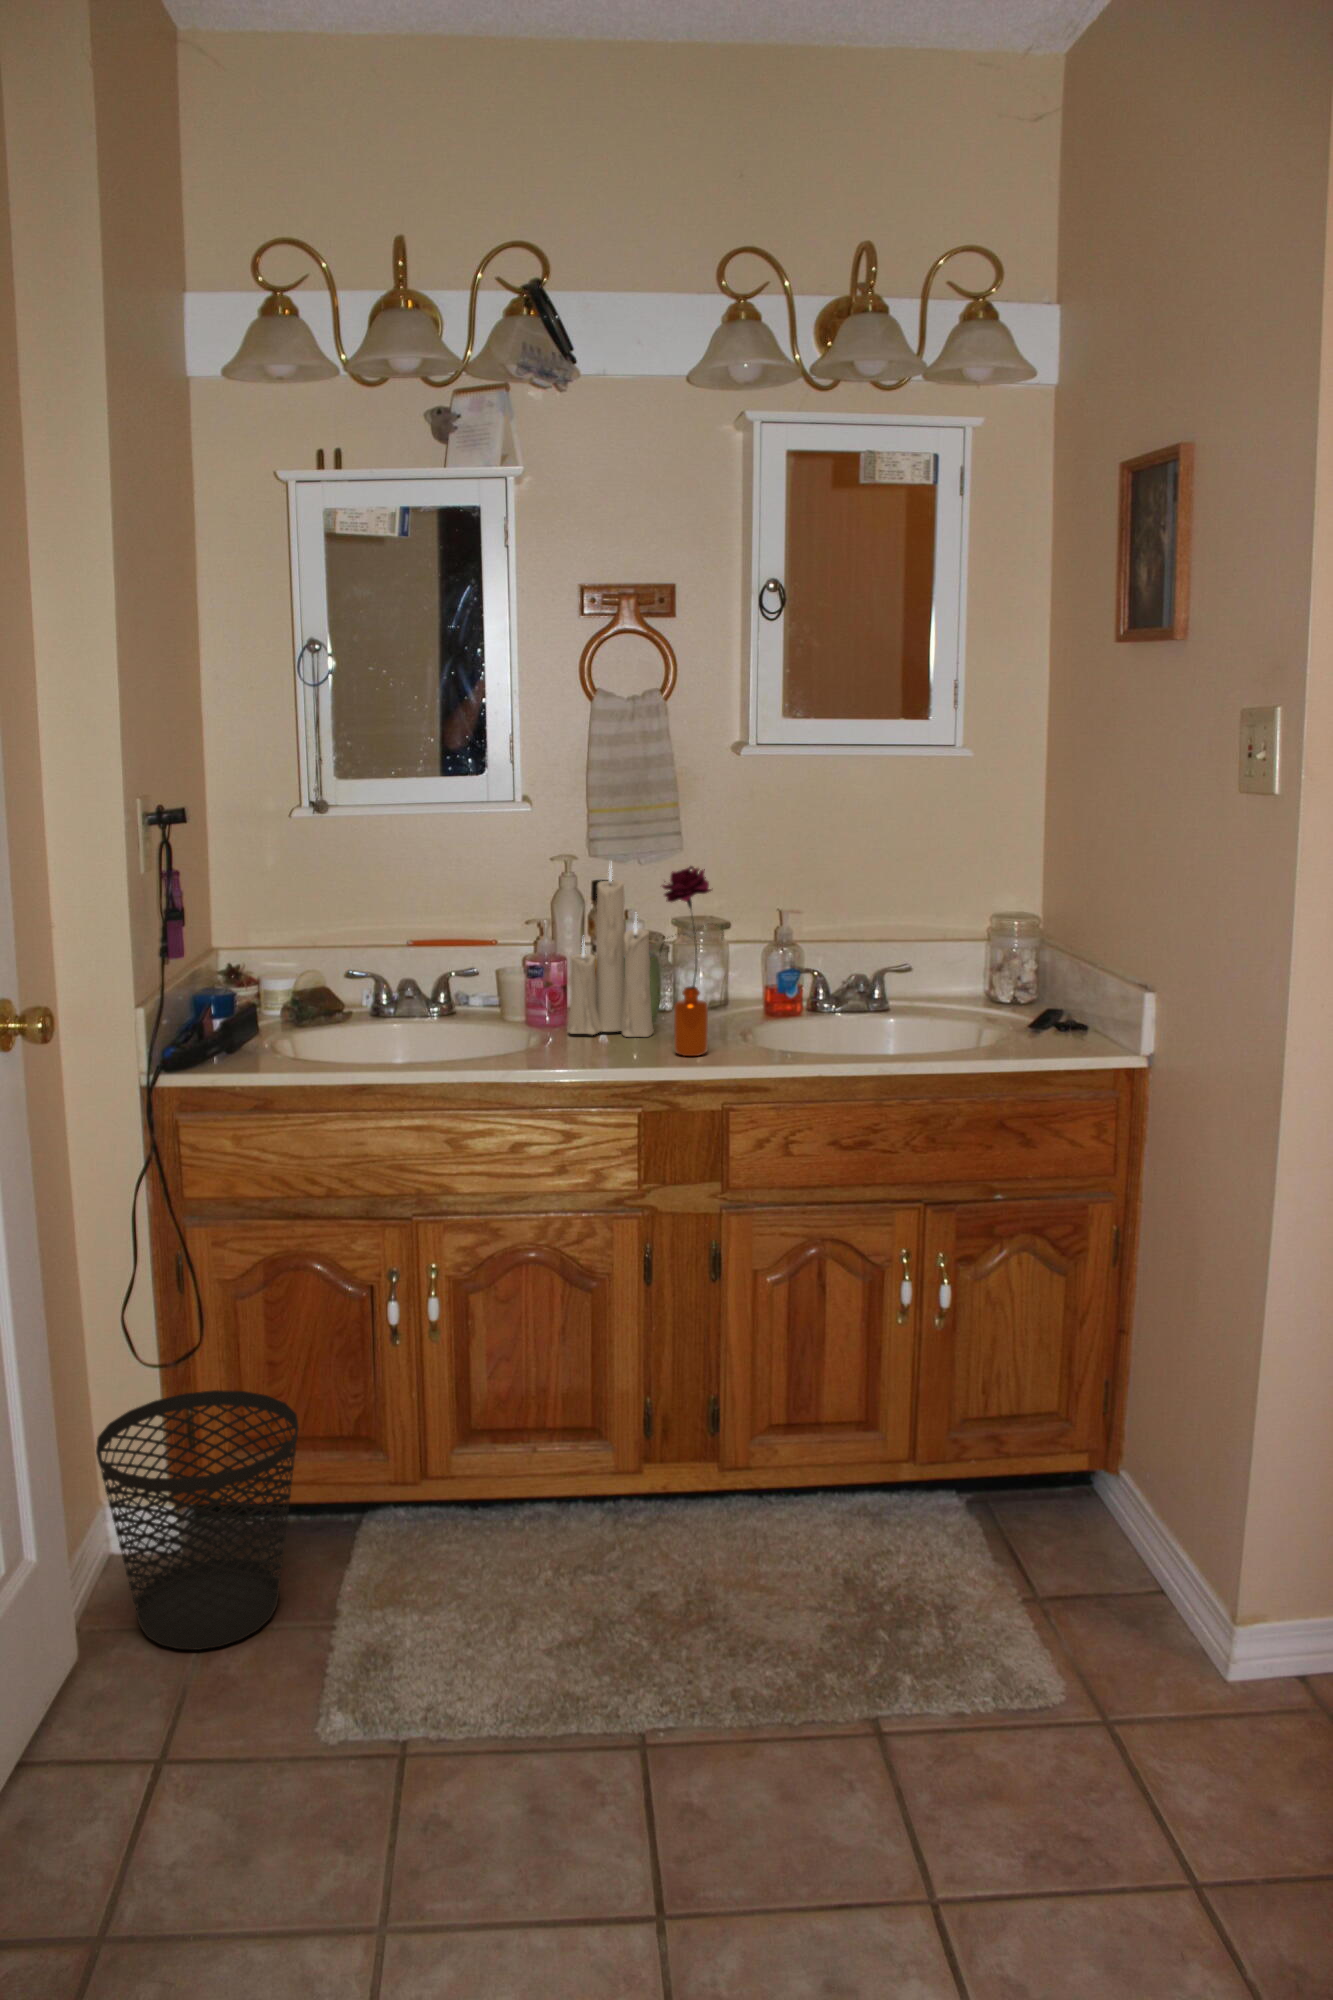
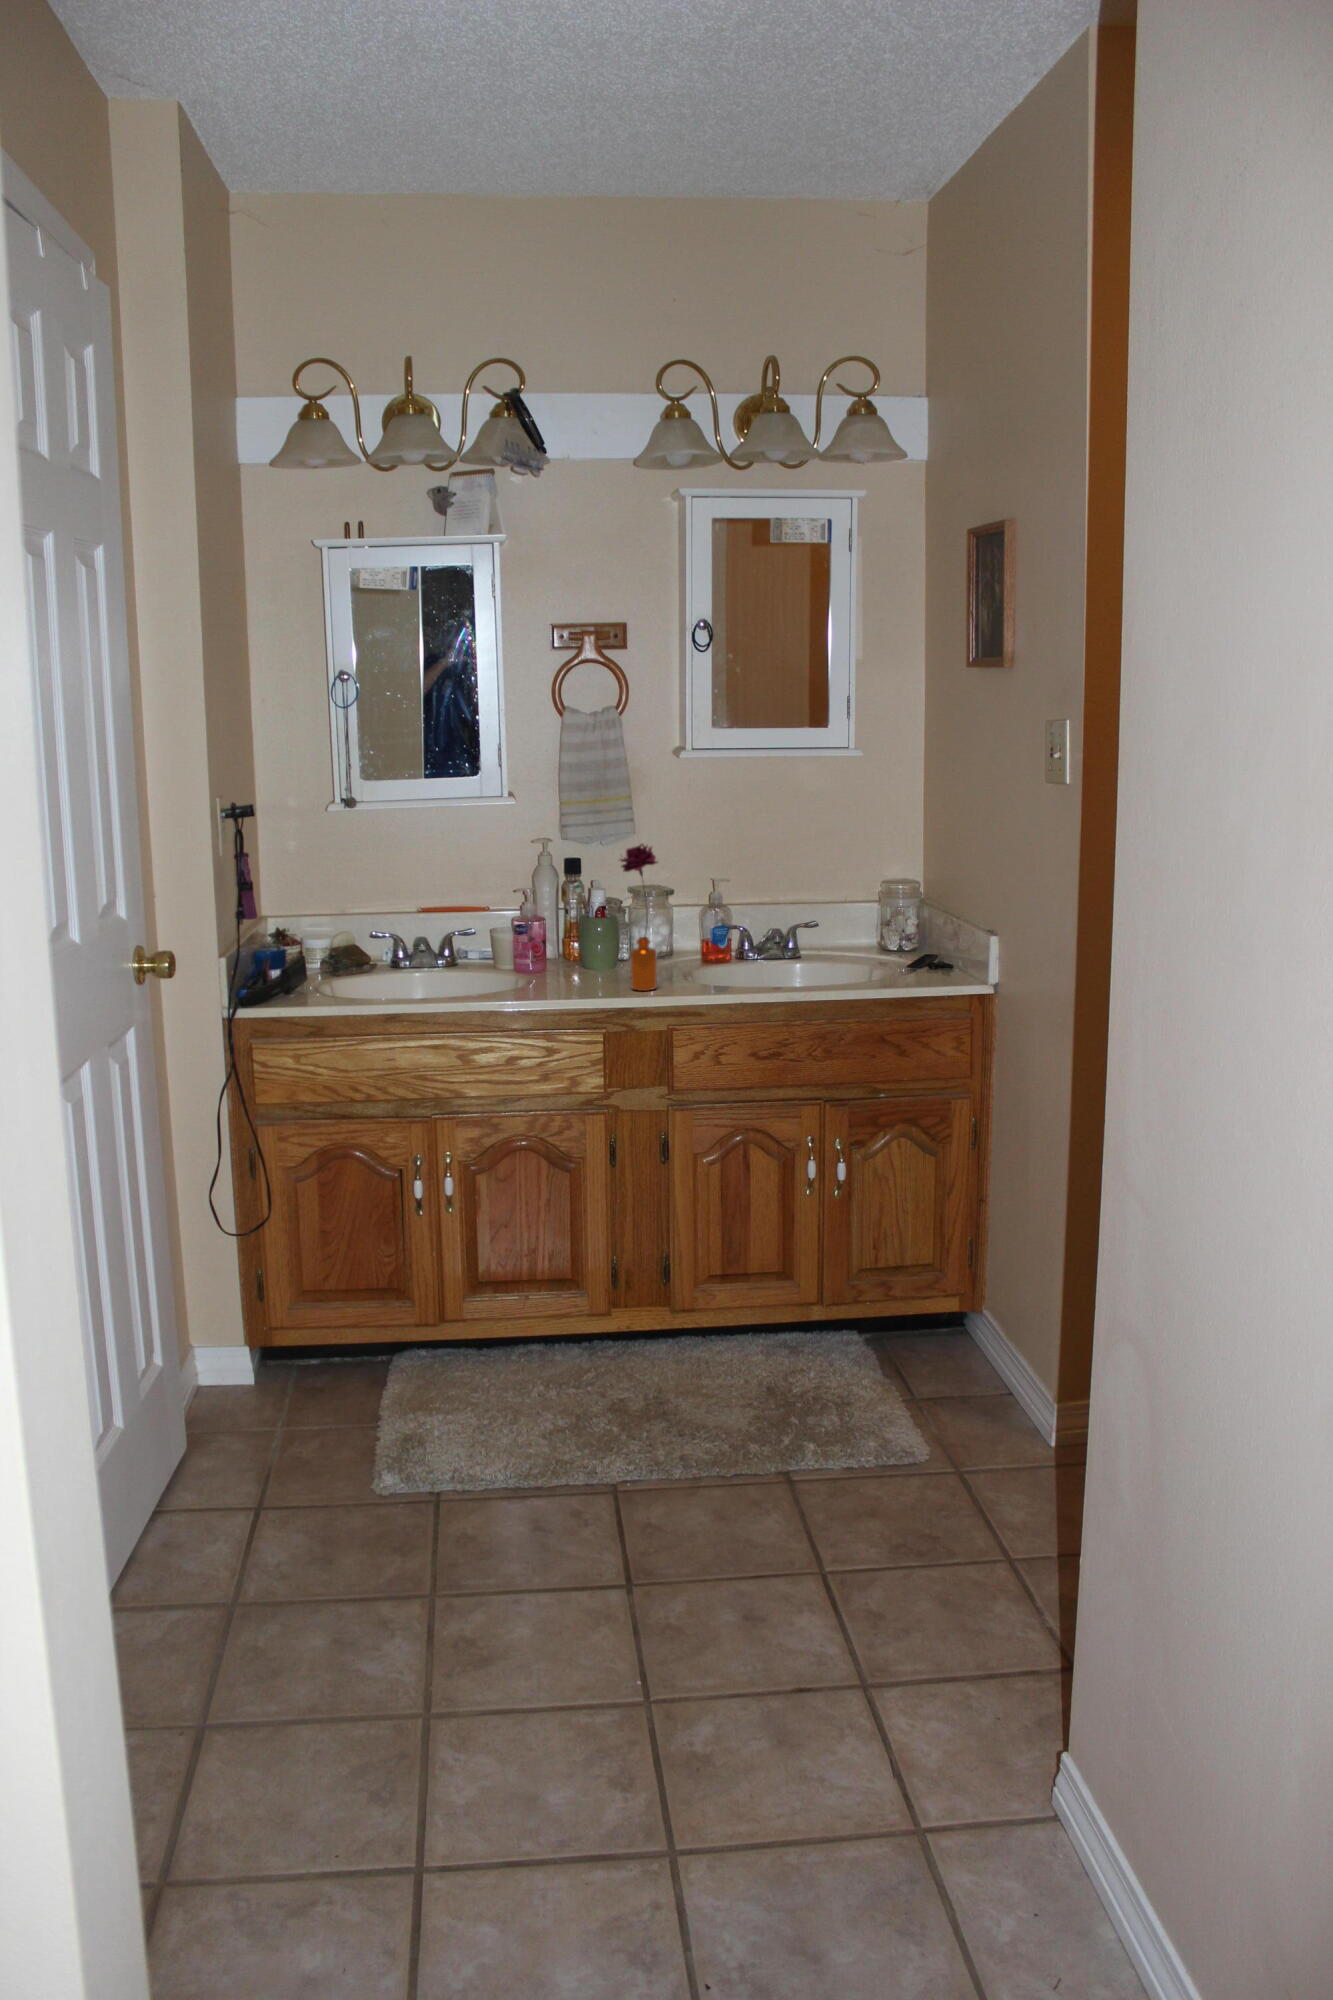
candle: present [567,868,654,1037] -> none [547,834,615,979]
wastebasket: present [96,1390,299,1650] -> none [197,1251,350,1440]

